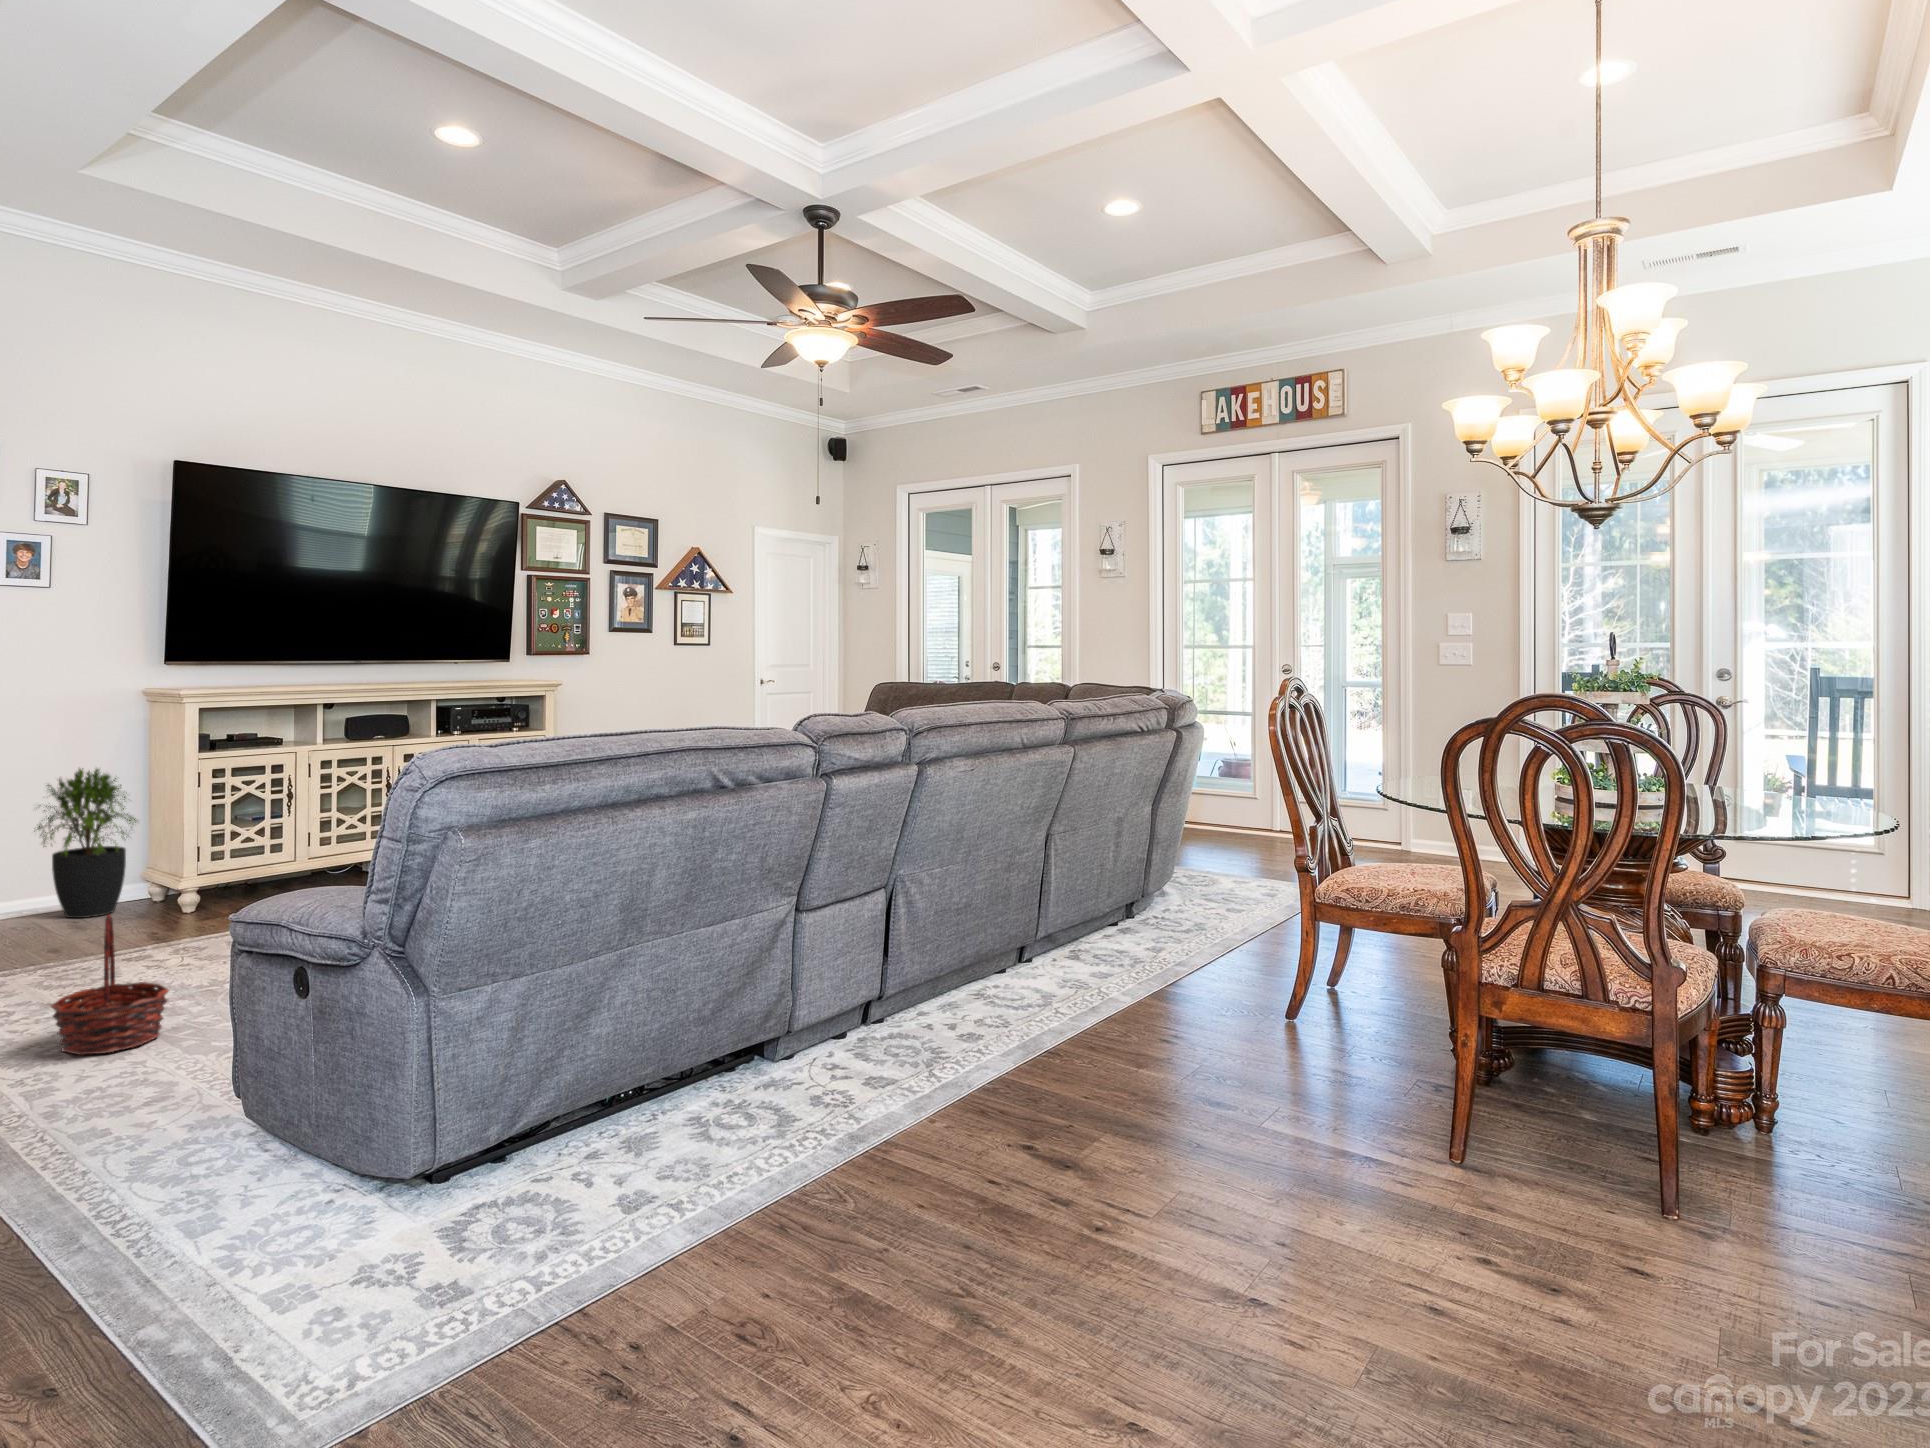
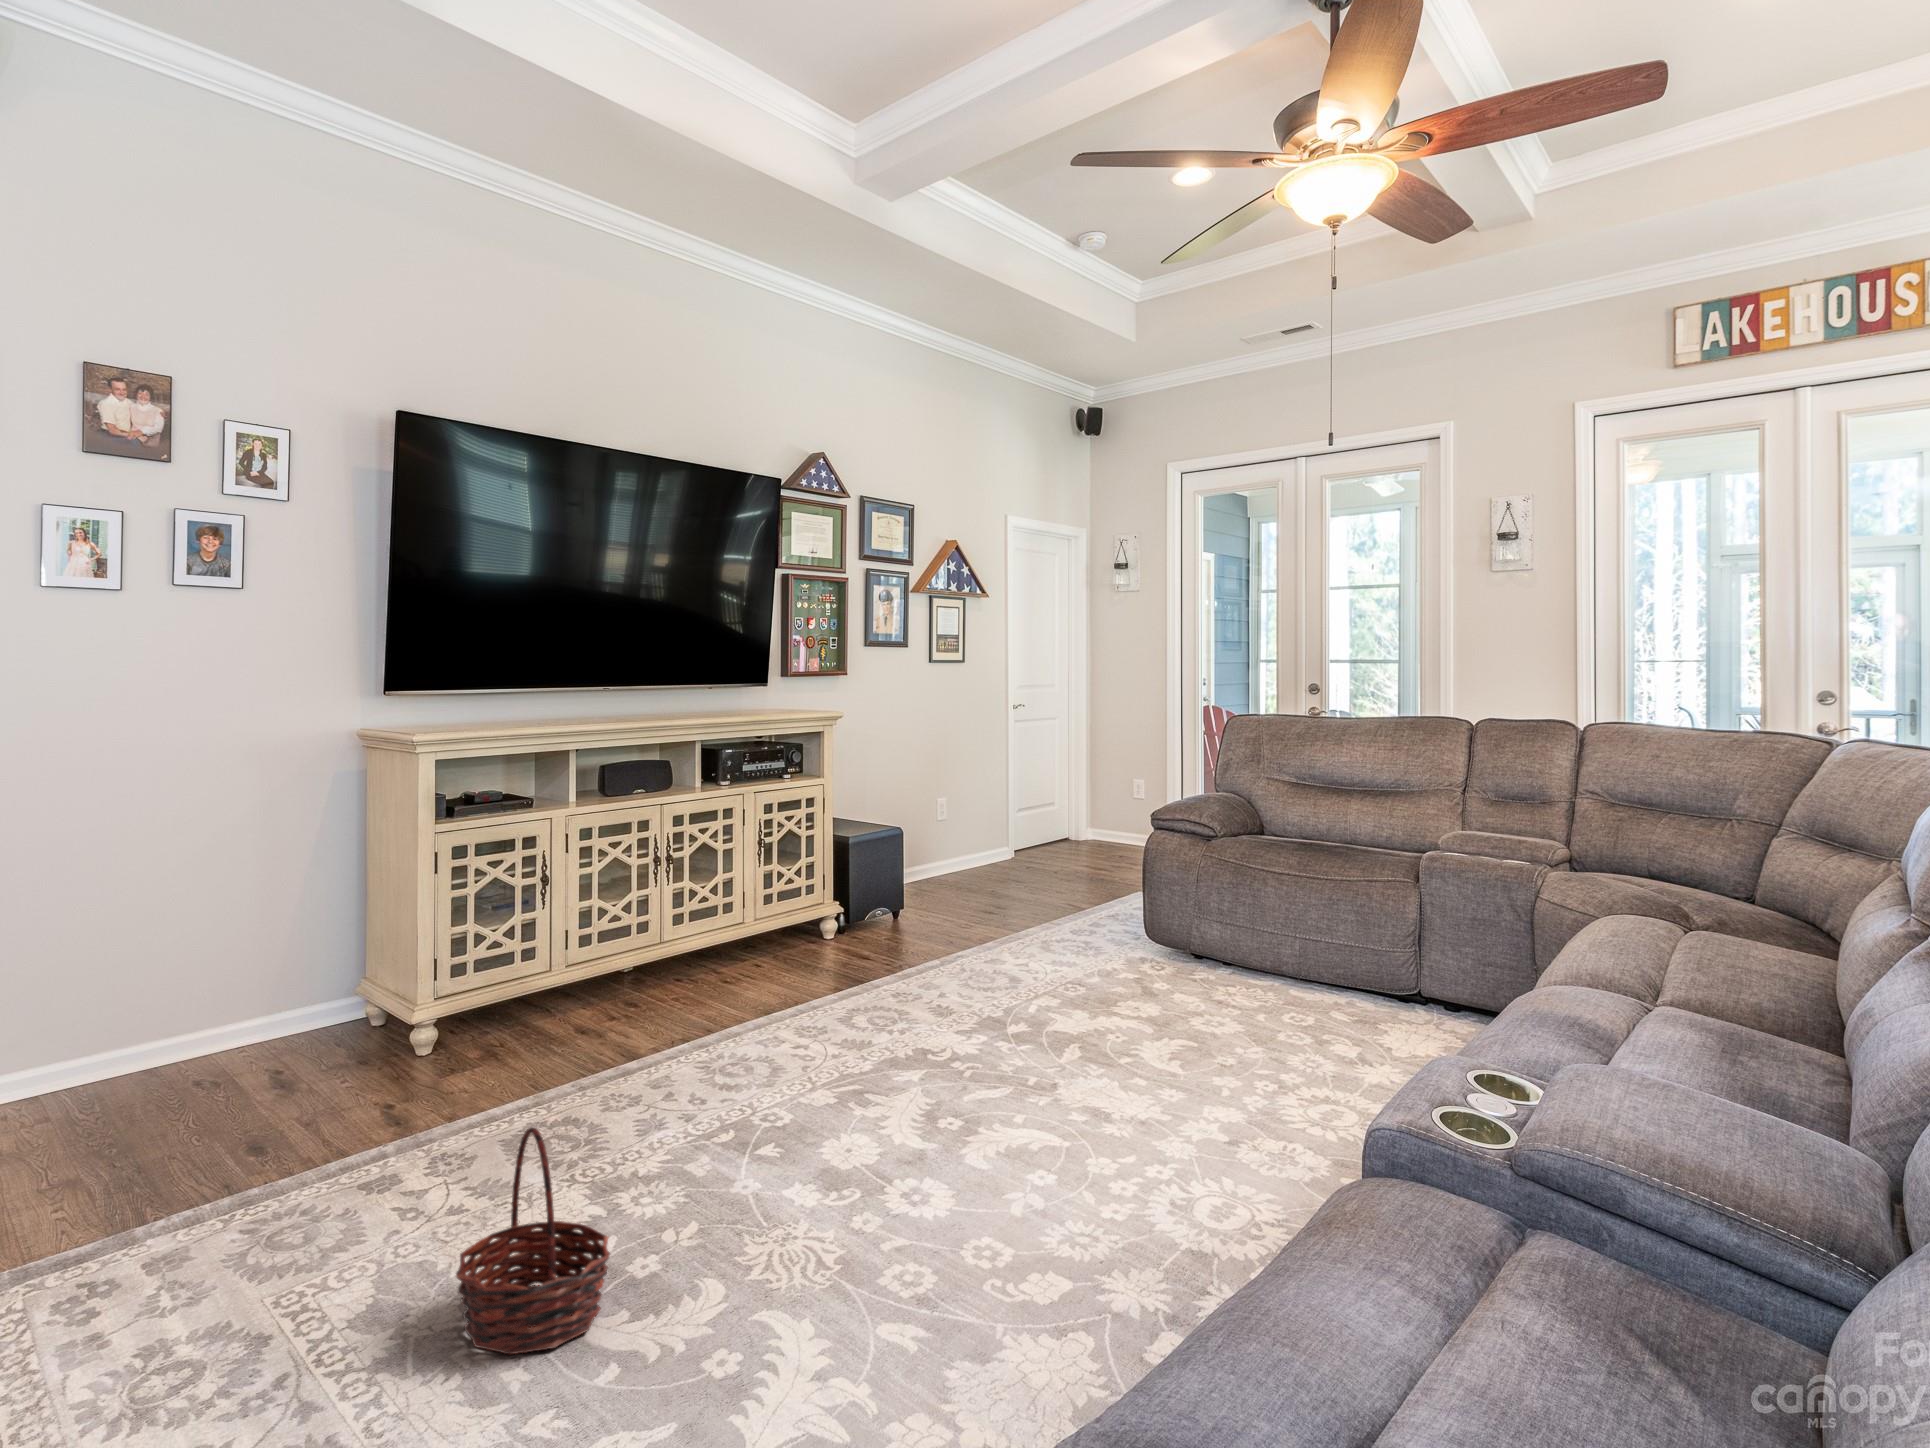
potted plant: present [34,768,136,918] -> none [214,843,367,1059]

